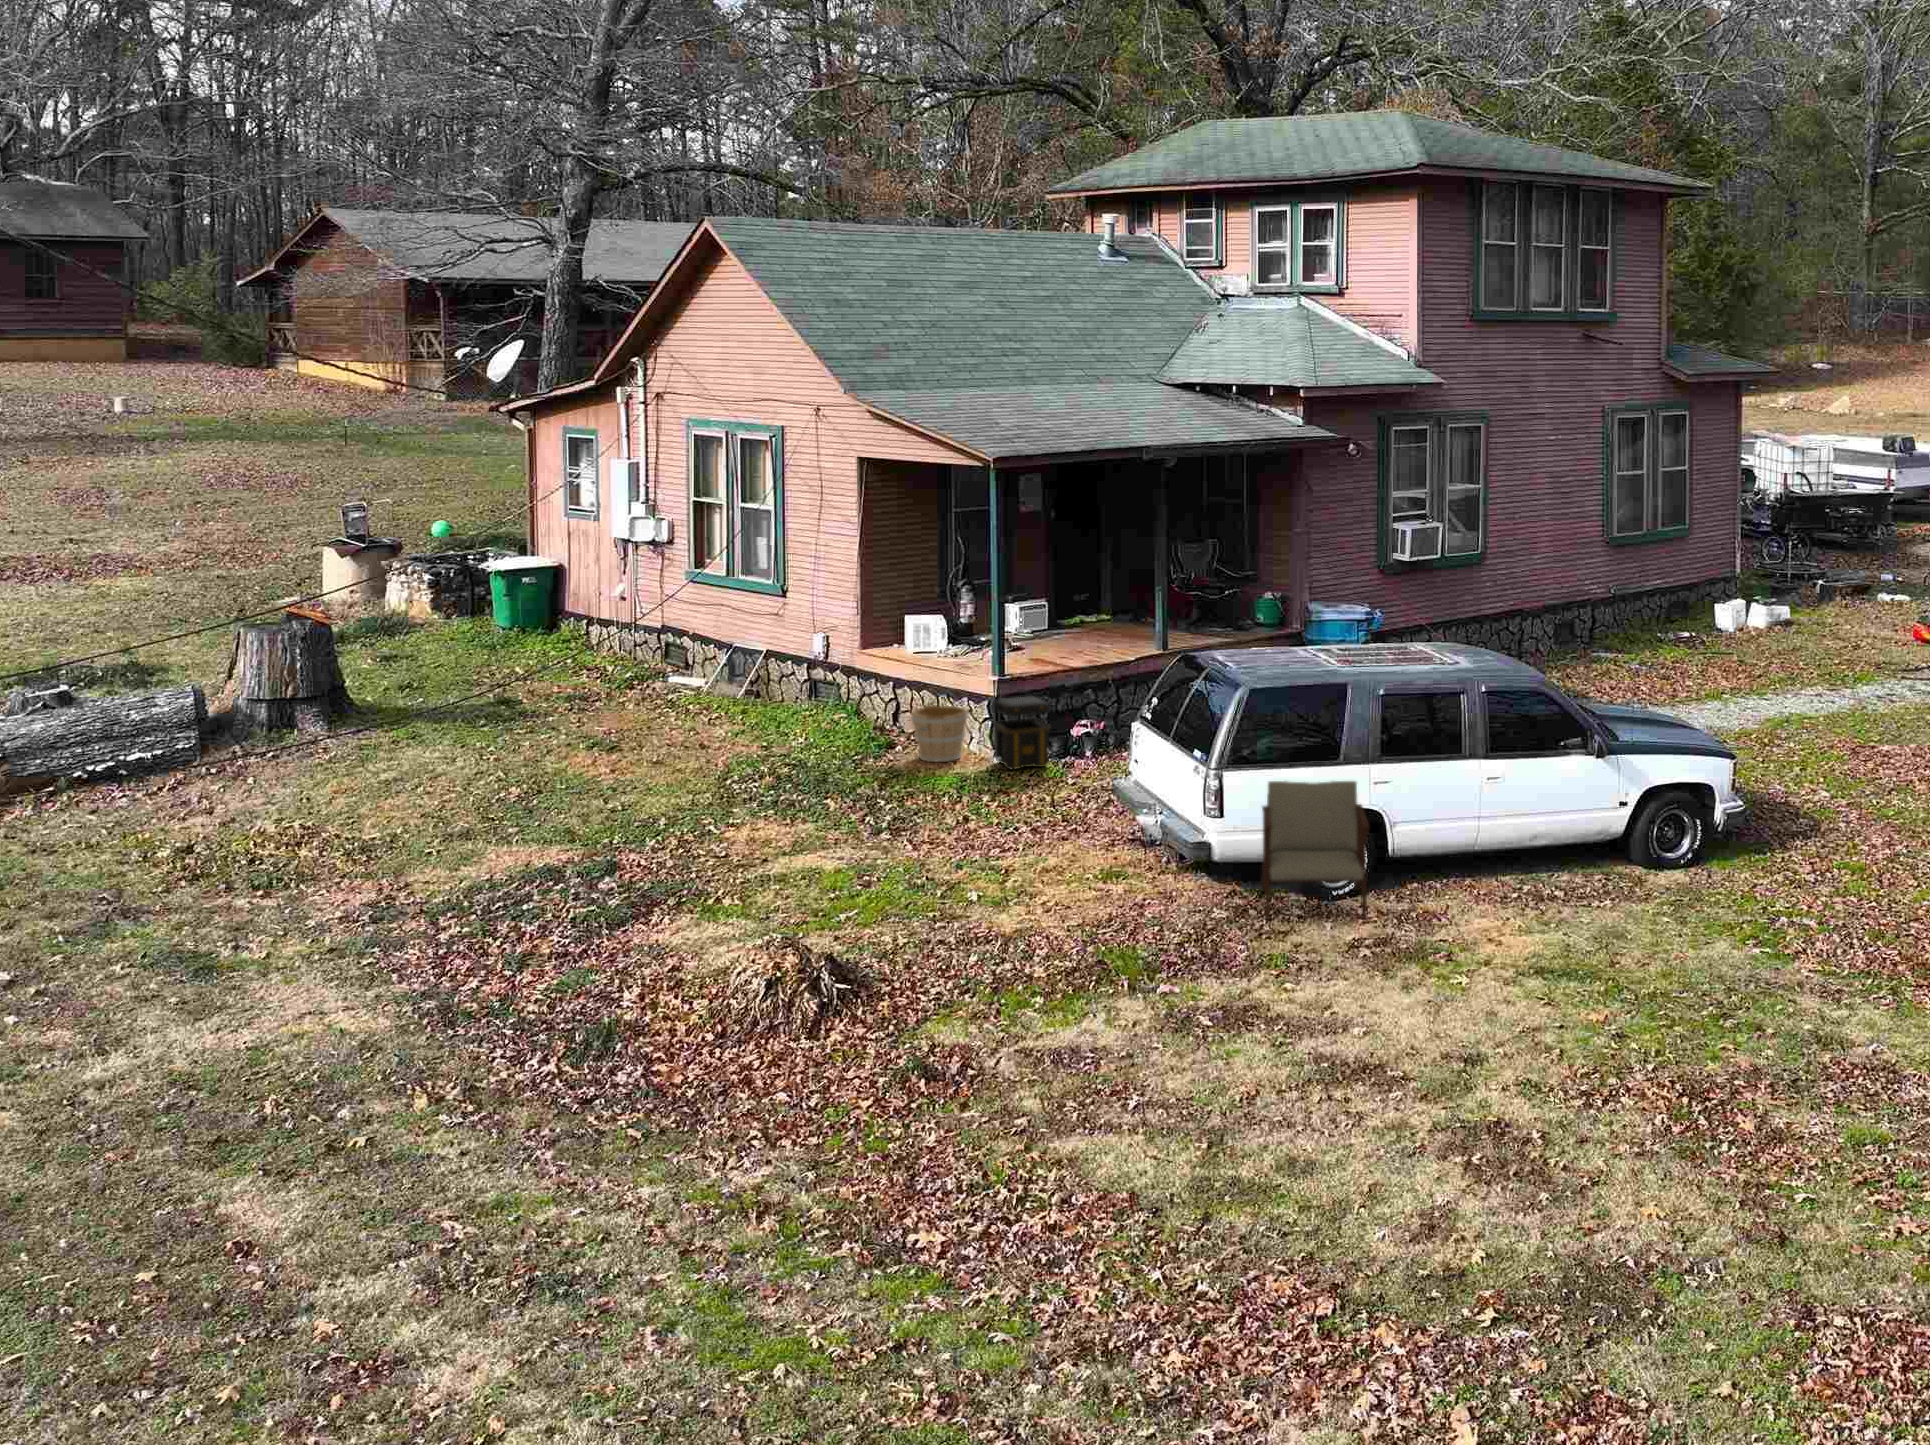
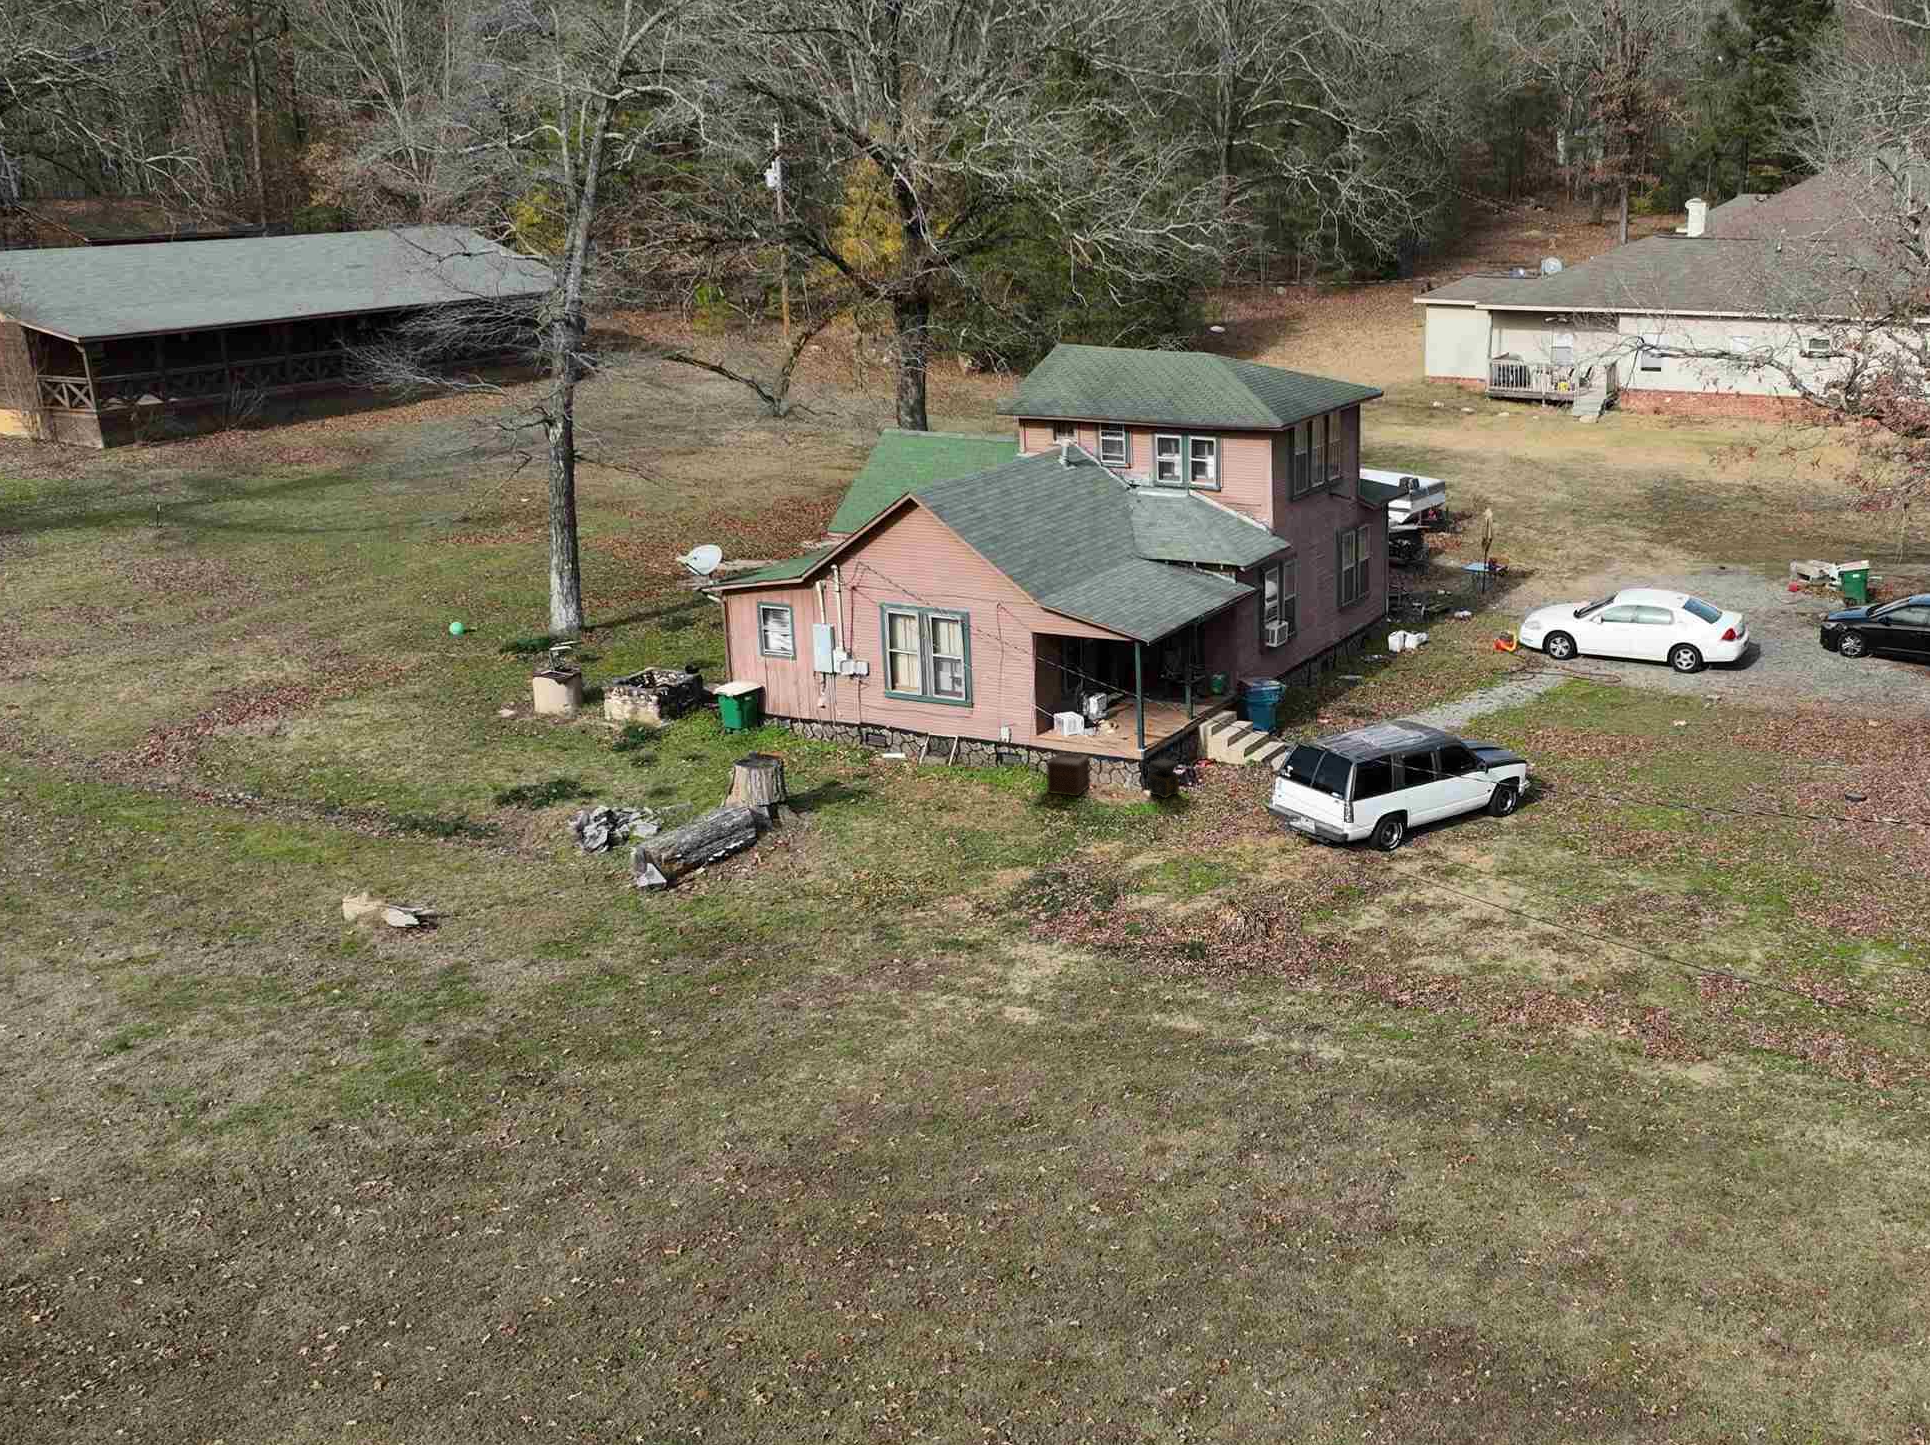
wooden crate: none [826,675,916,753] -> present [1046,753,1090,796]
wooden bucket: present [911,705,969,762] -> none [1103,767,1133,798]
lounge chair: present [1261,781,1370,919] -> none [1362,799,1420,862]

